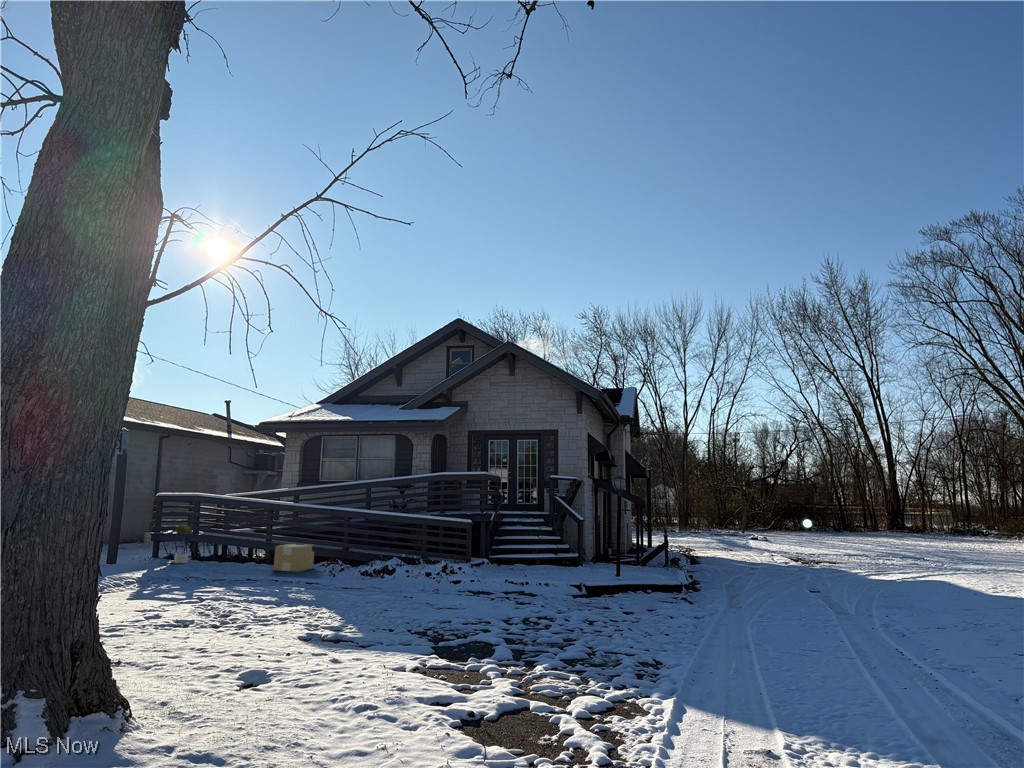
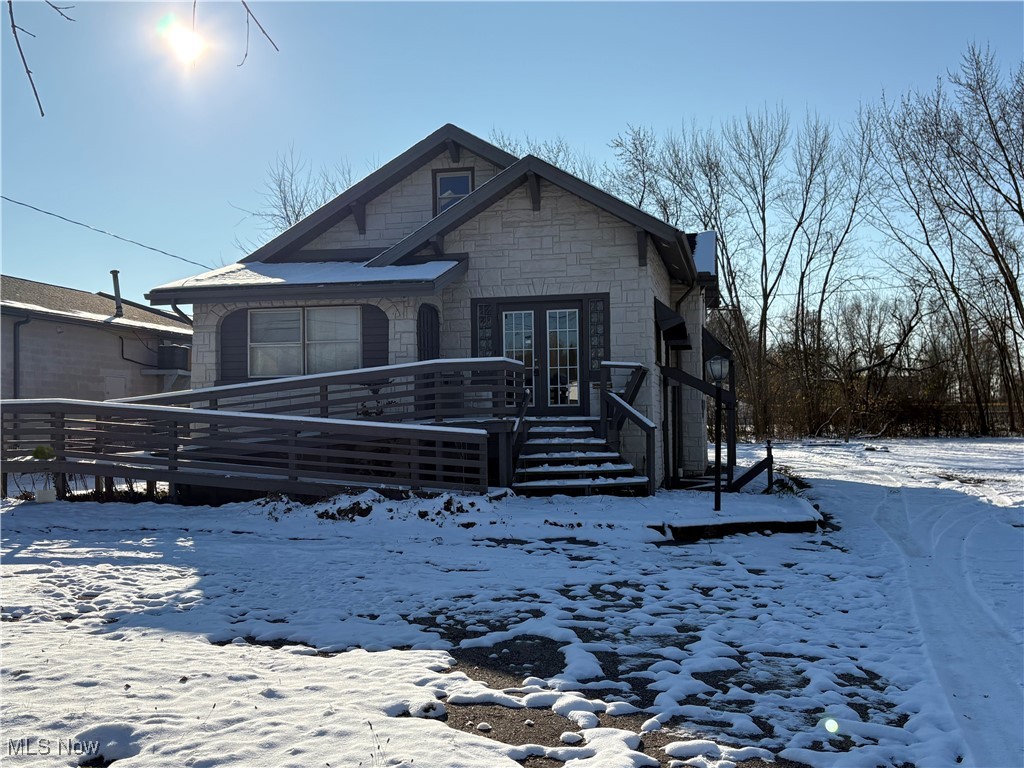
cardboard box: present [273,544,314,572] -> none [185,471,247,512]

